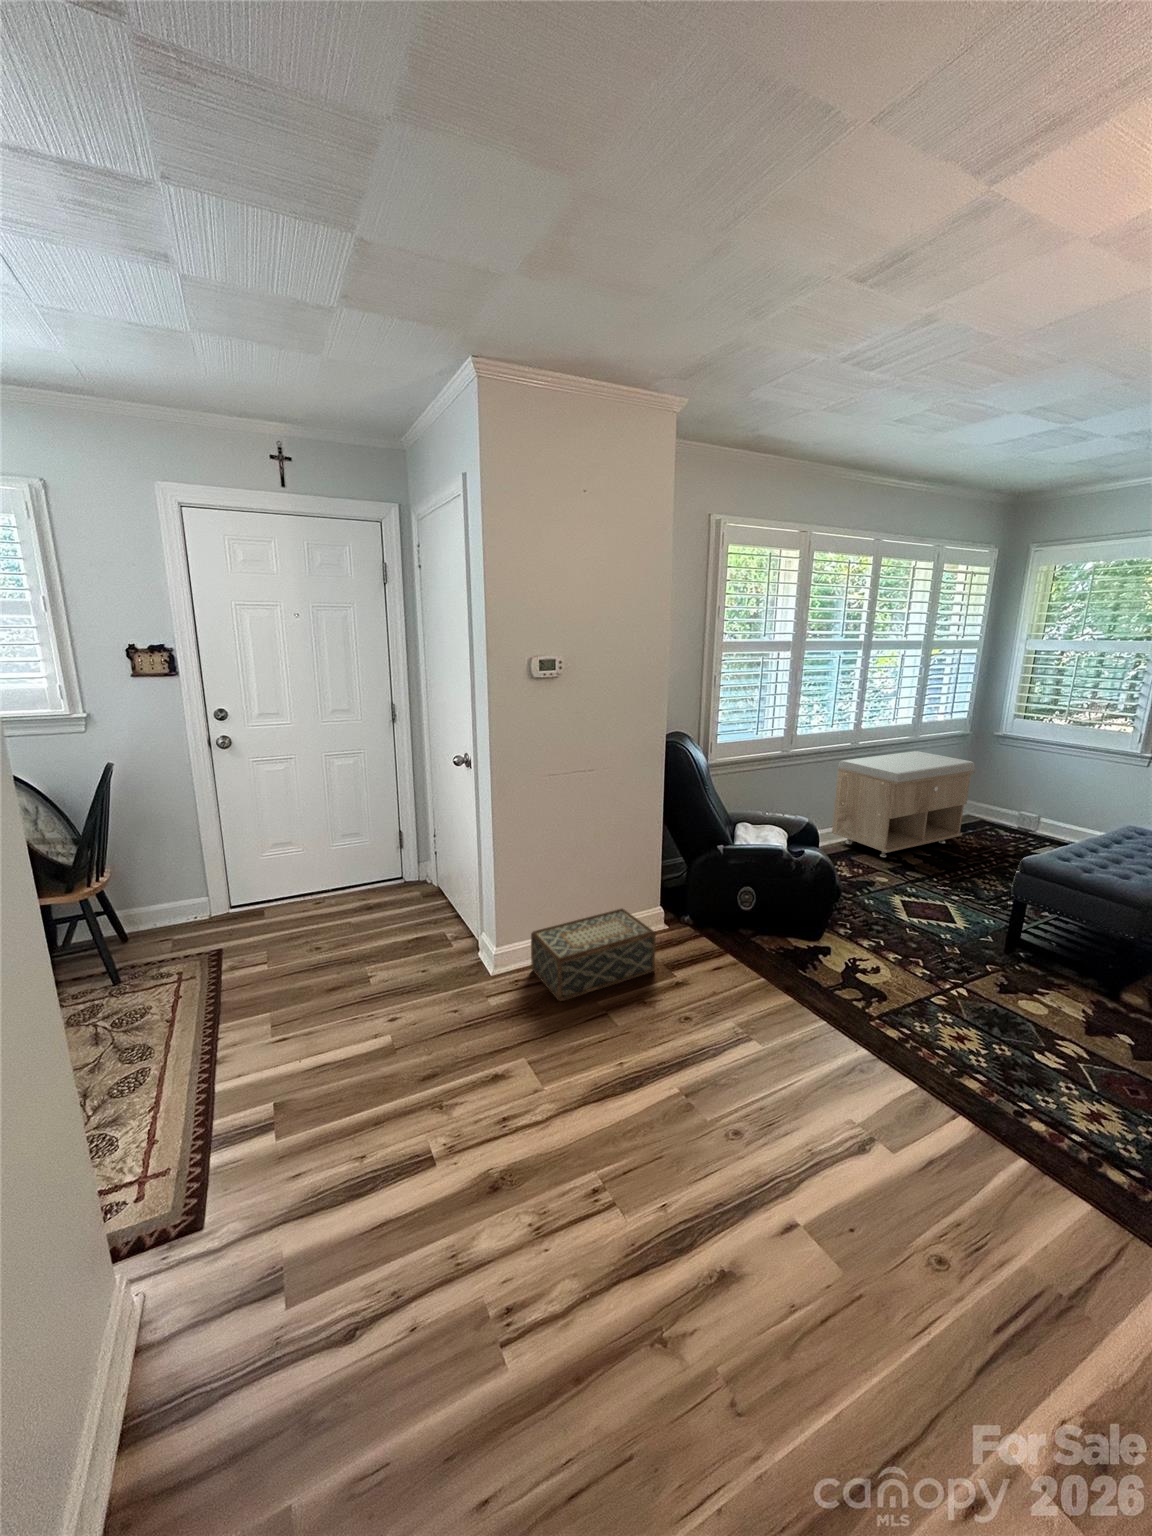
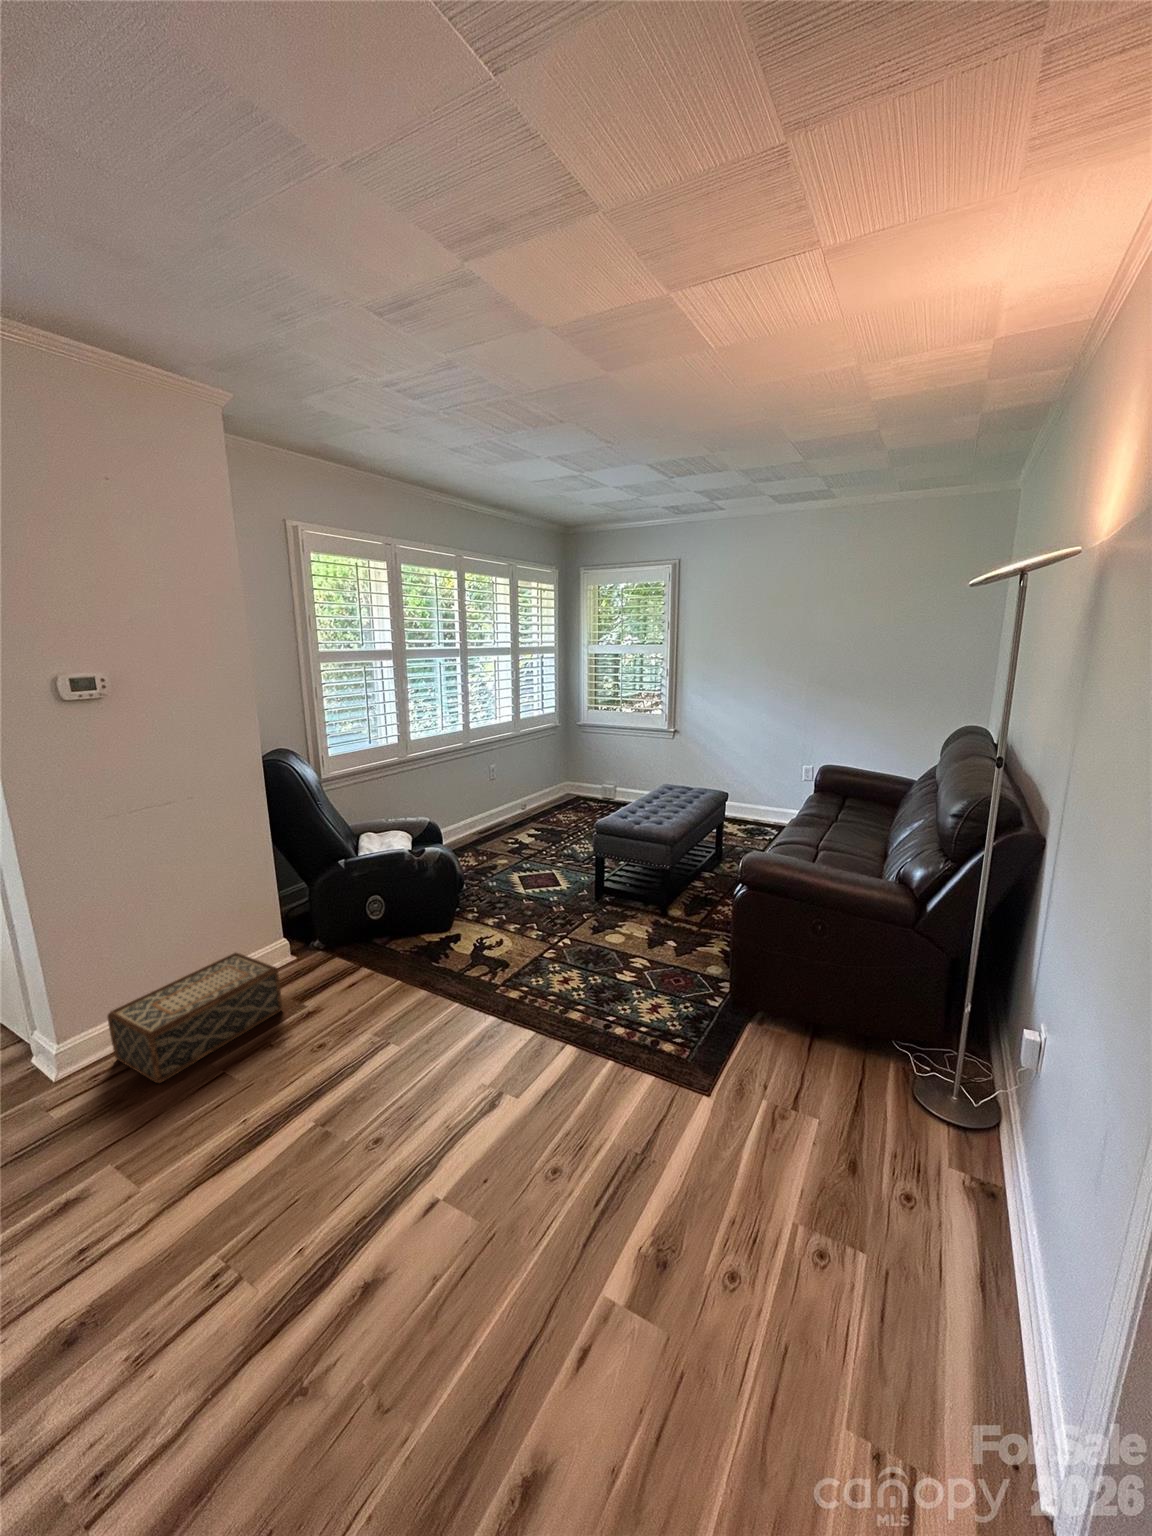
storage bench: present [832,751,975,857] -> none [457,744,564,842]

